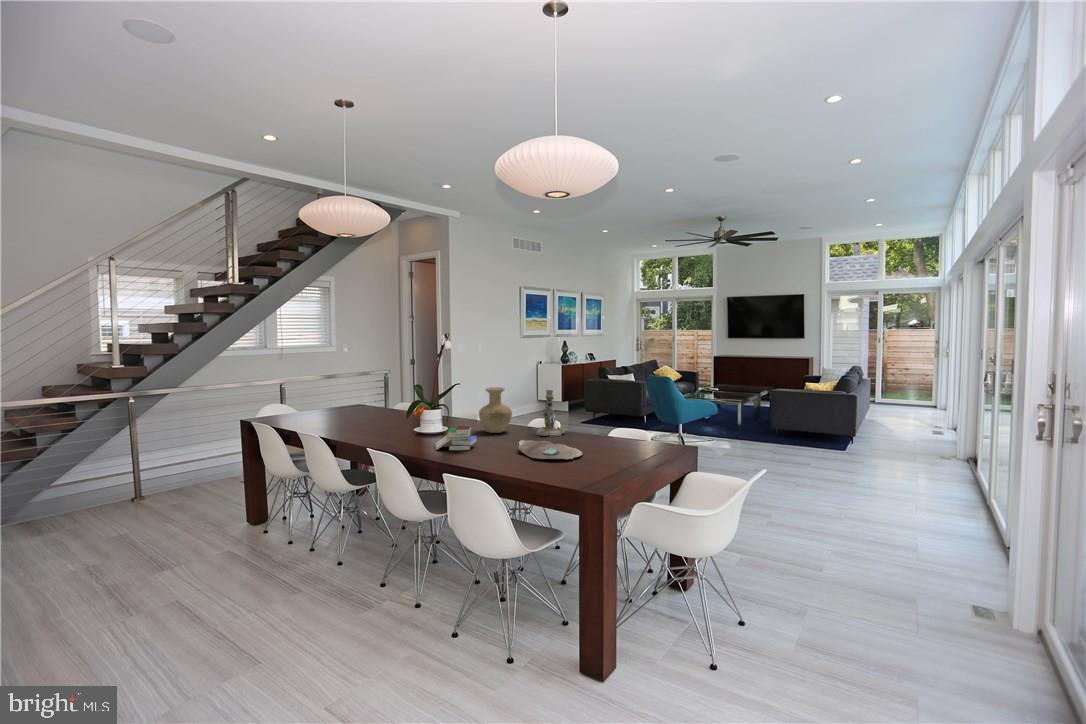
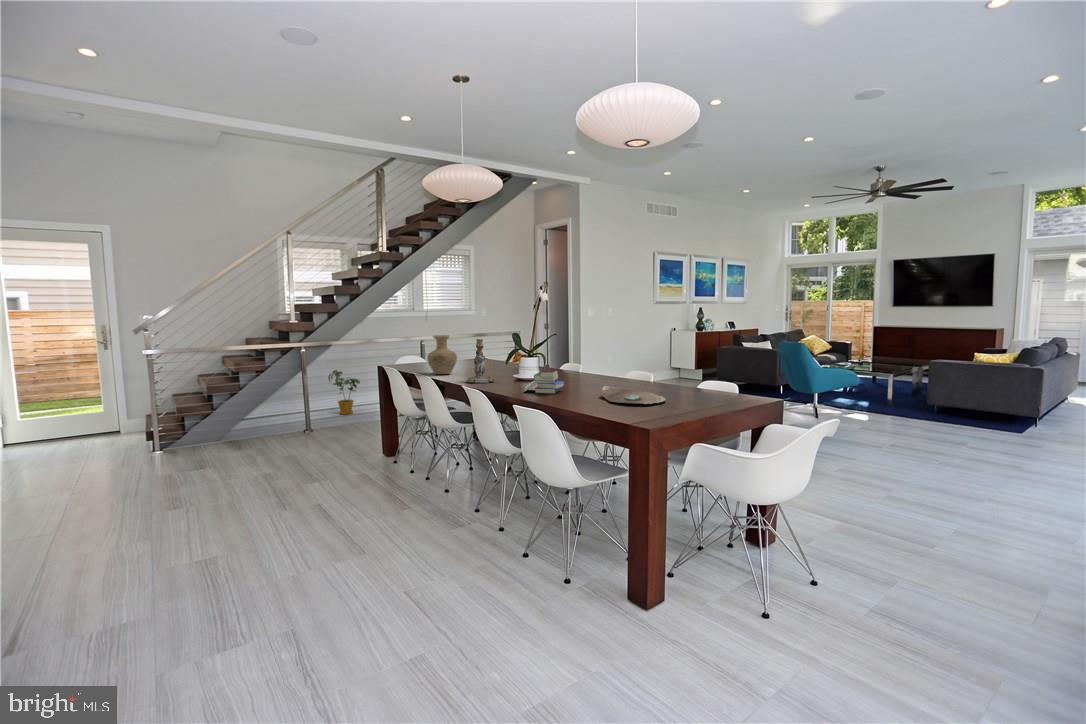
vase: present [479,387,512,433] -> present [427,335,457,374]
candlestick: present [536,390,565,437] -> present [467,339,495,384]
house plant: none [155,421,198,473] -> present [328,370,360,415]

